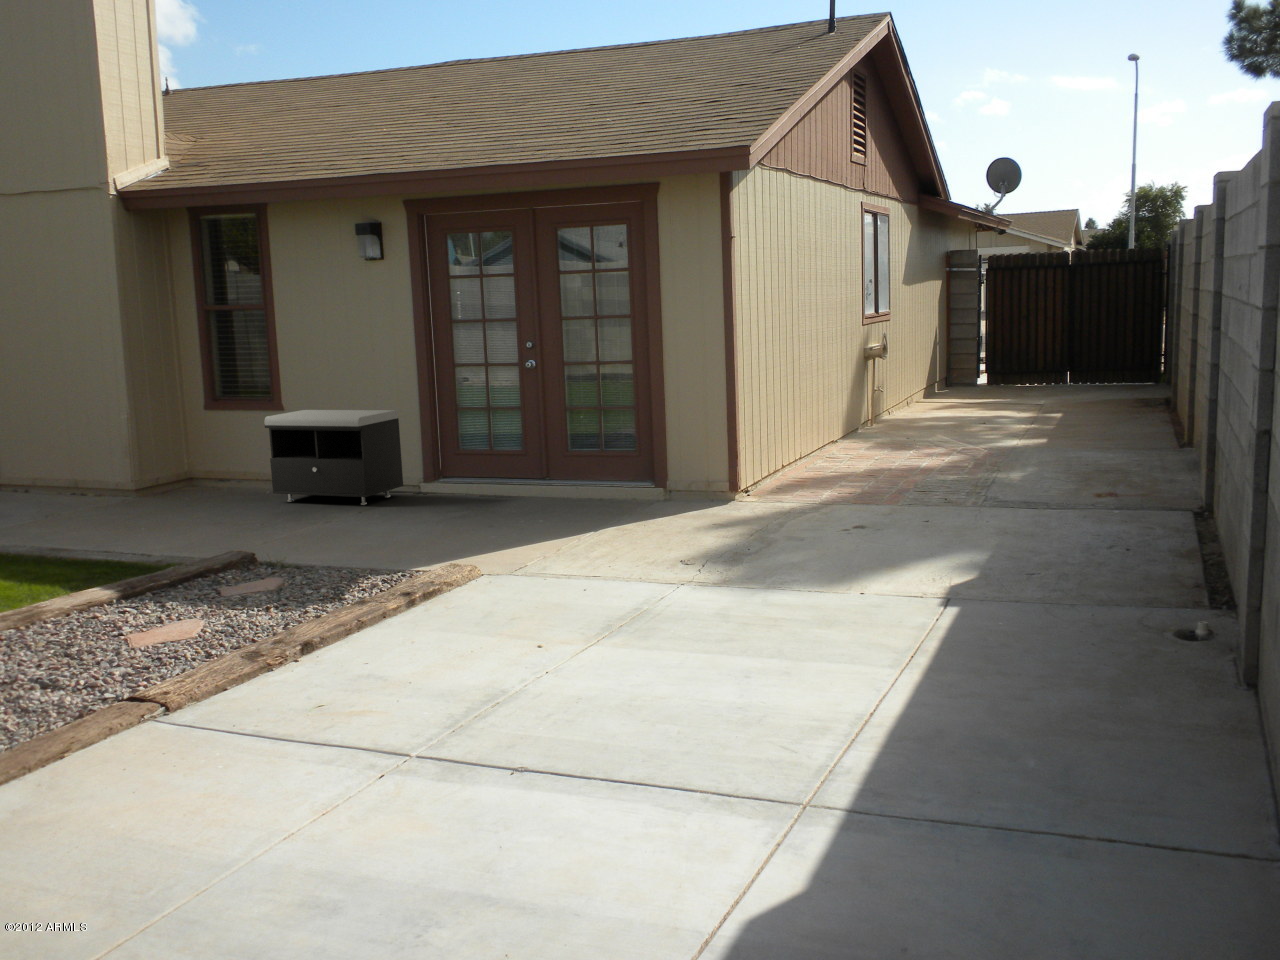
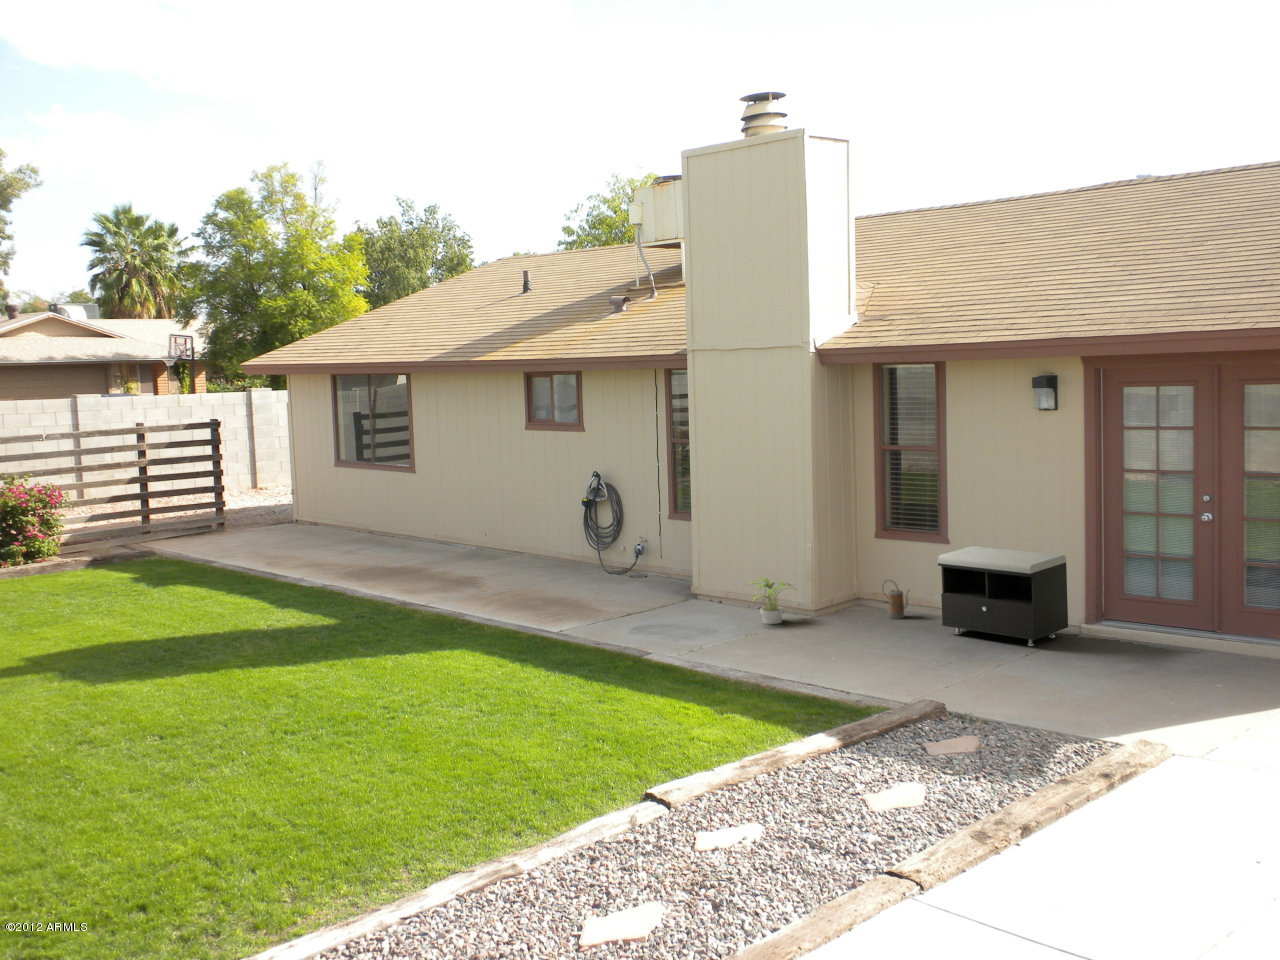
watering can: none [210,453,241,495] -> present [882,580,909,619]
potted plant: none [43,457,110,509] -> present [748,577,793,624]

